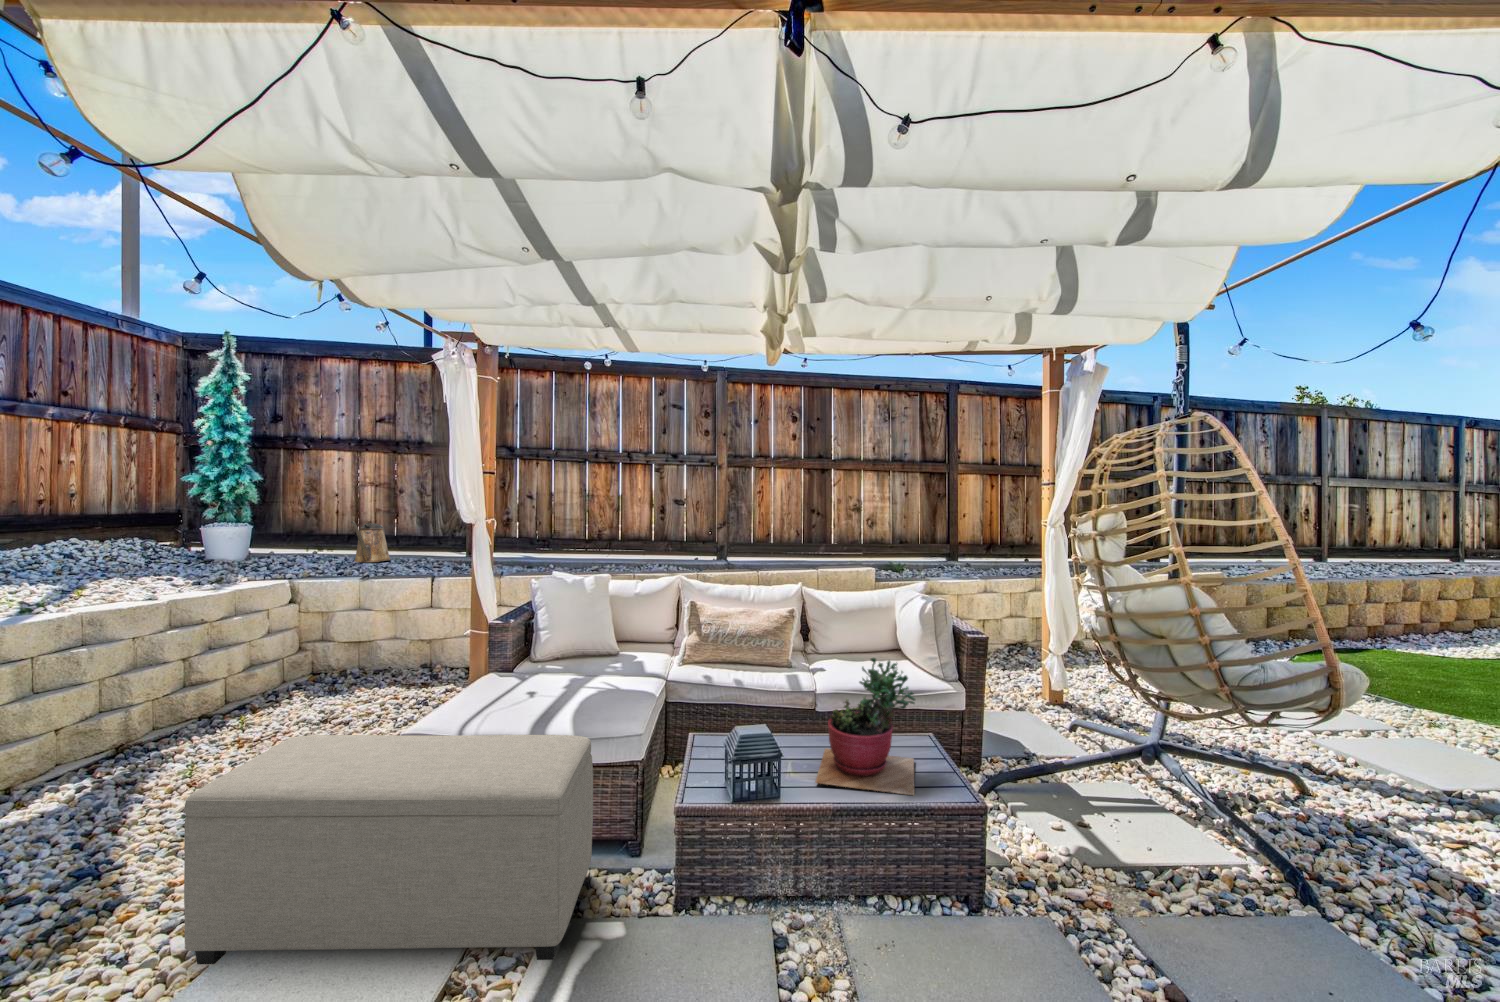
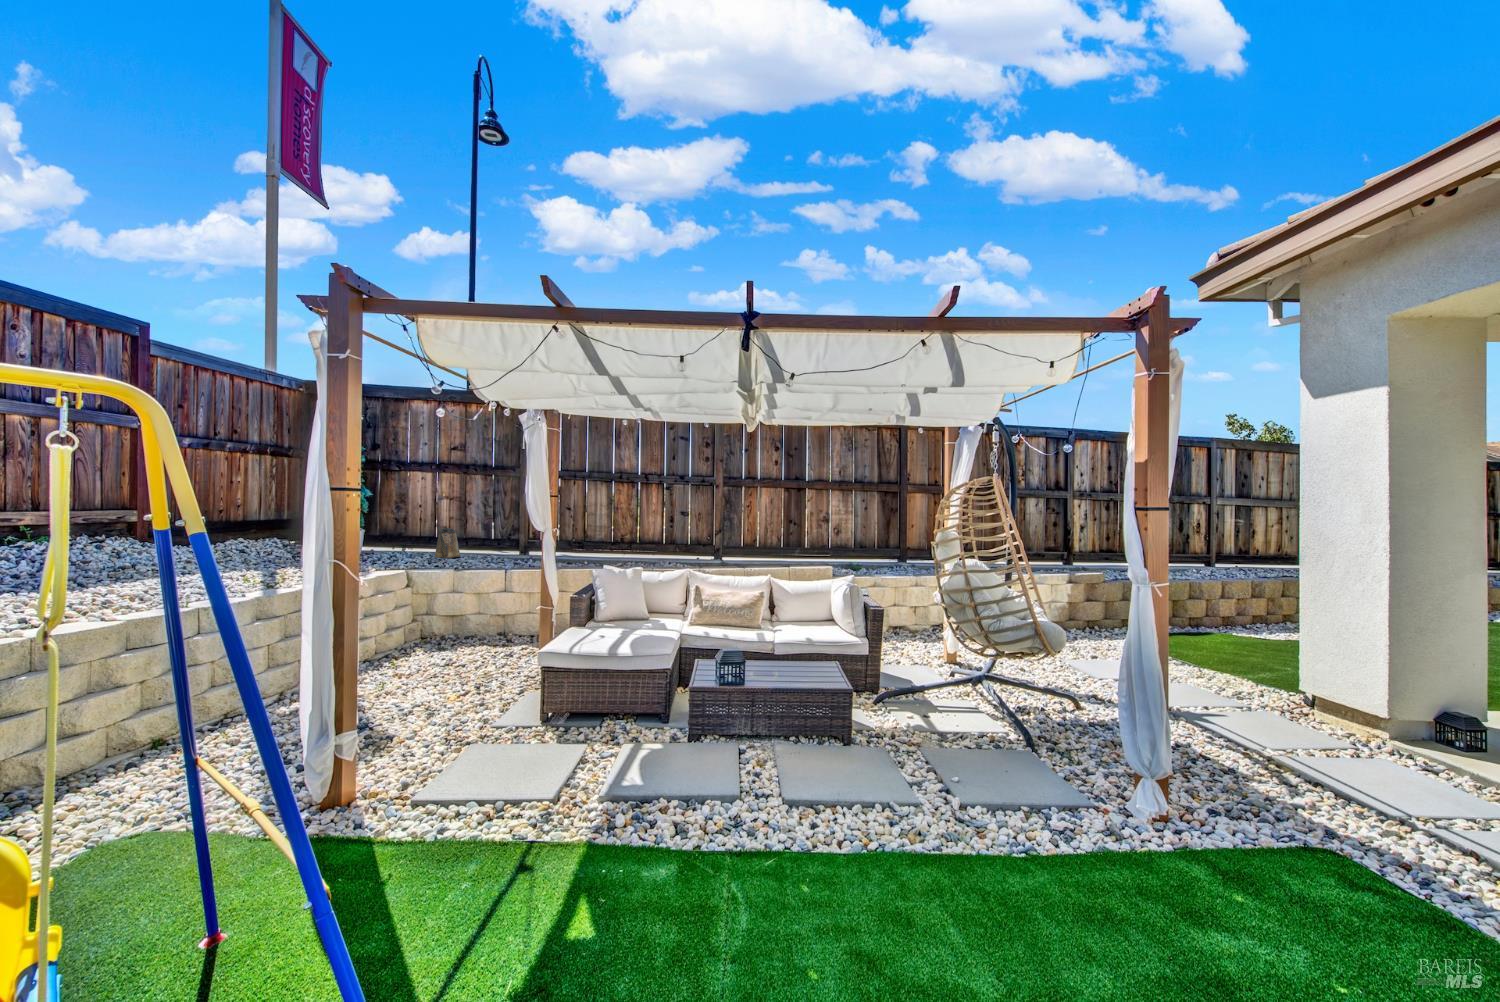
succulent plant: present [815,657,915,795] -> none [766,612,824,684]
ottoman: present [184,735,593,964] -> none [456,649,645,752]

